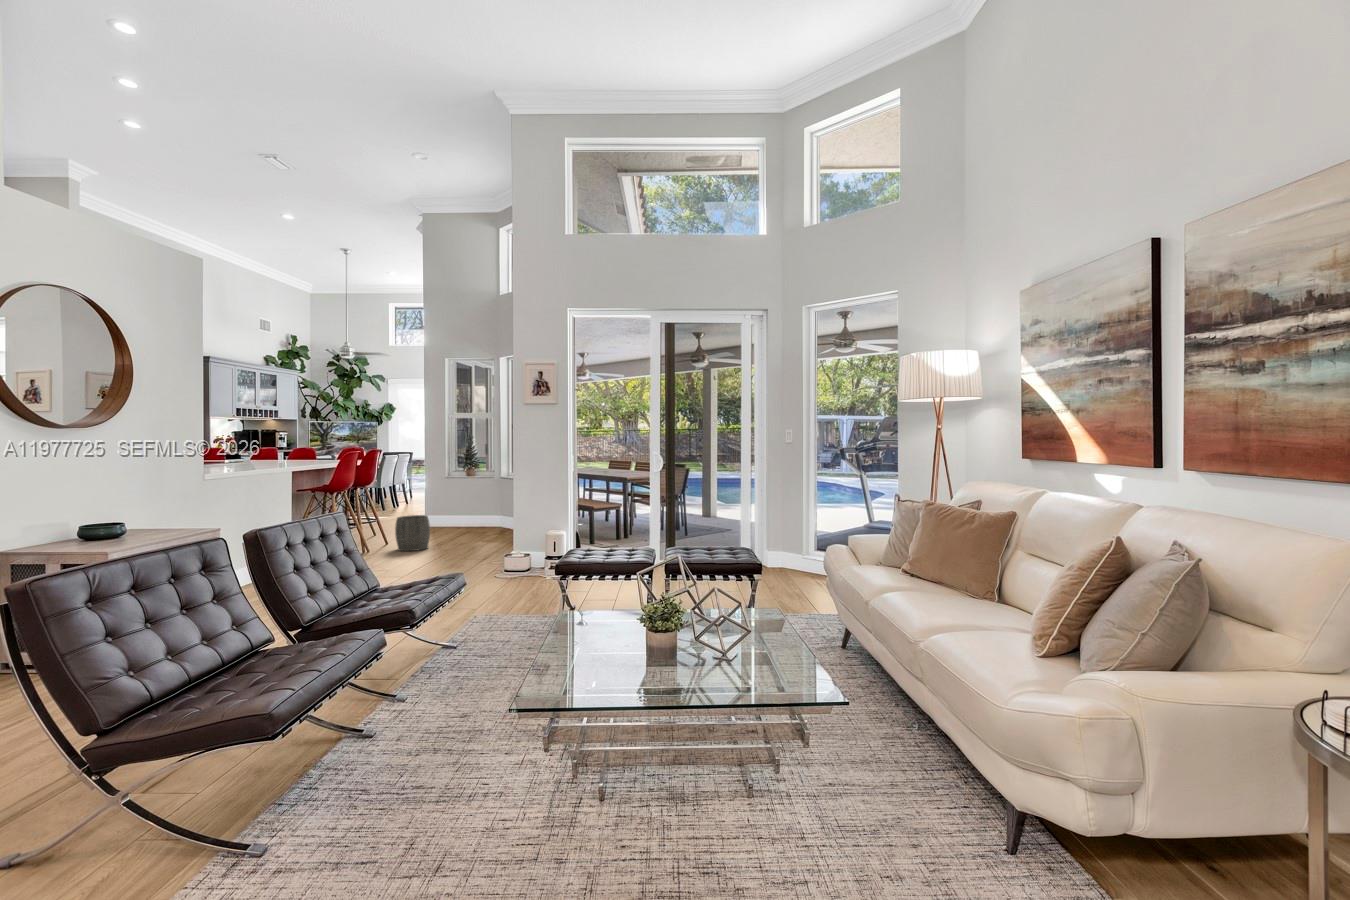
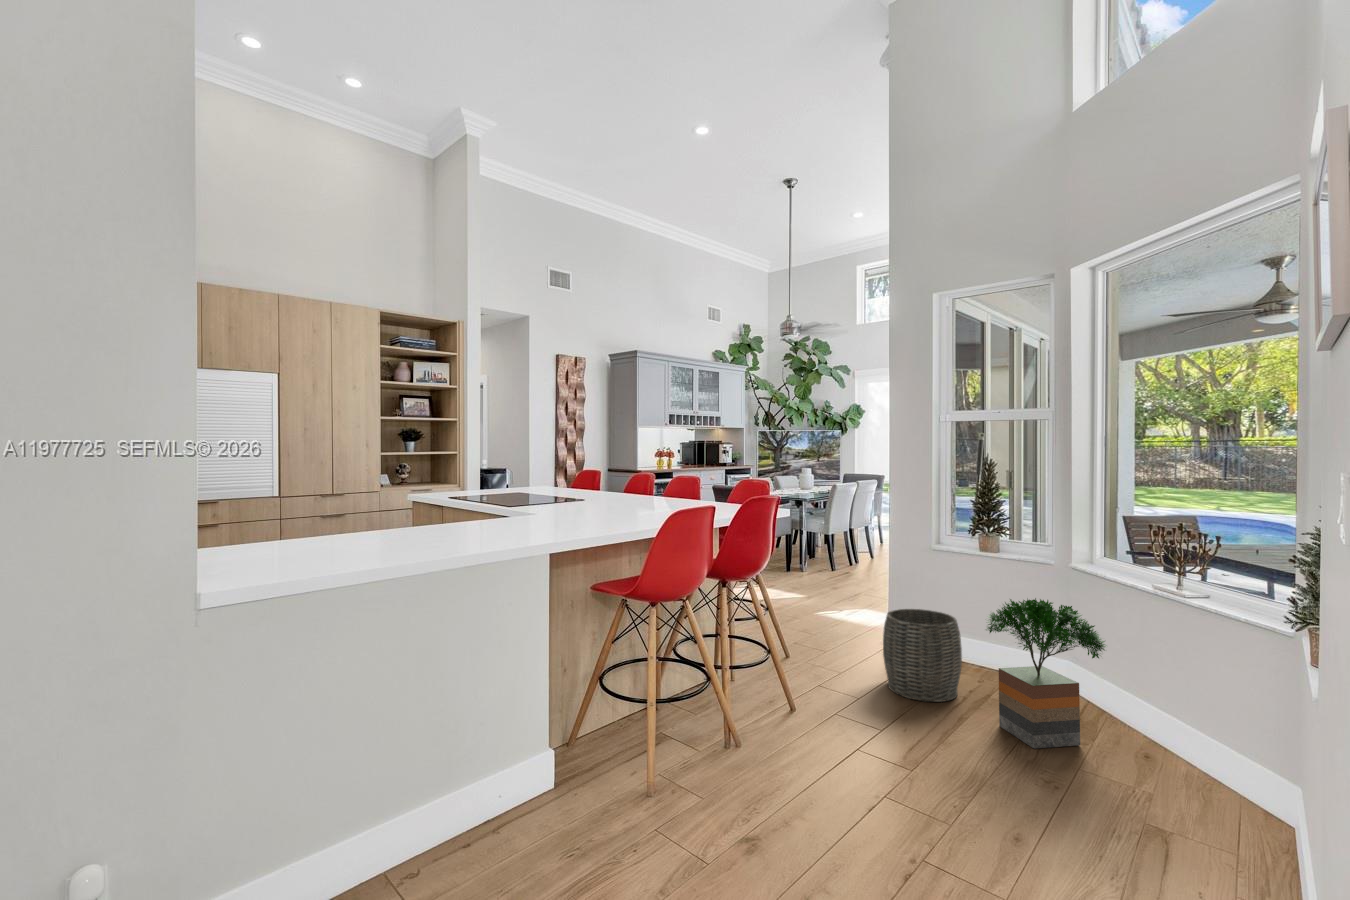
potted tree: none [435,501,475,554] -> present [986,598,1107,749]

